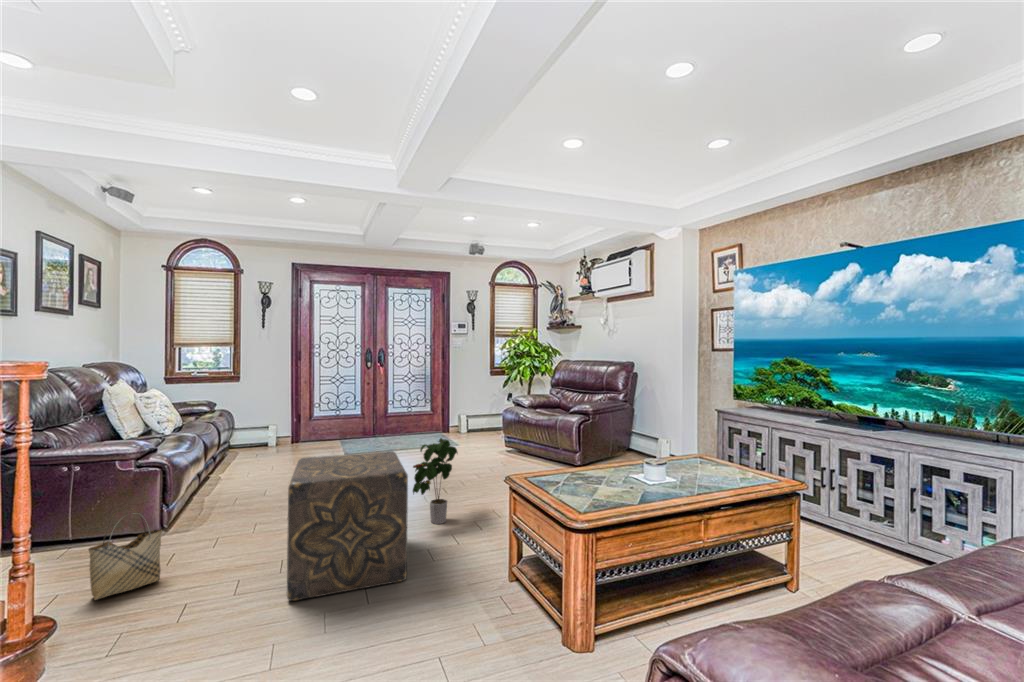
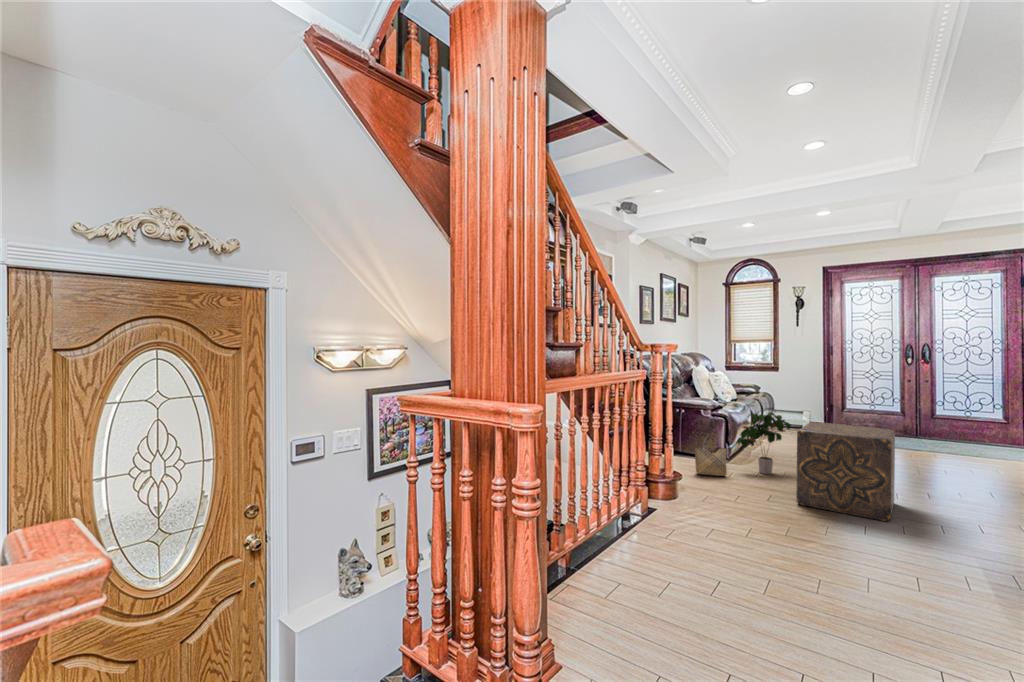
potted plant: present [413,438,458,524] -> present [737,412,791,474]

